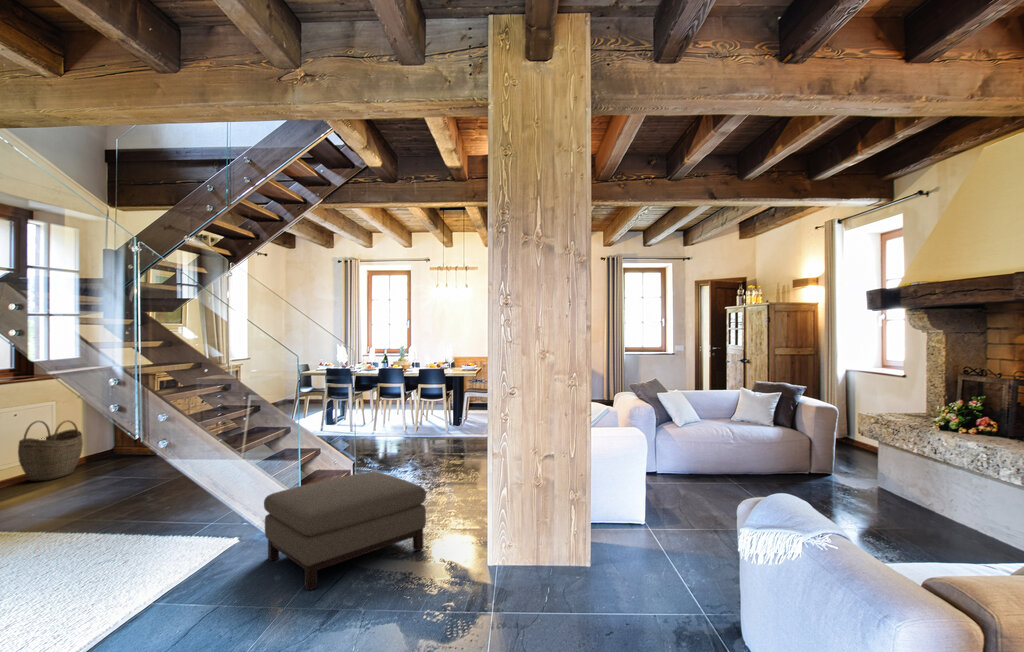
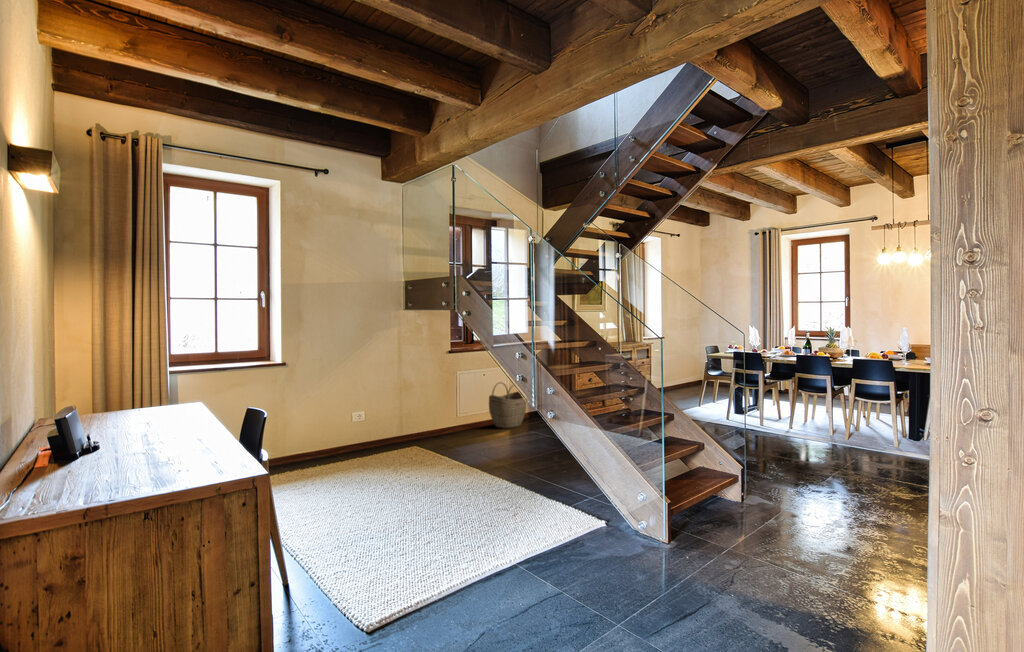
ottoman: present [264,471,426,590] -> none [622,488,821,617]

